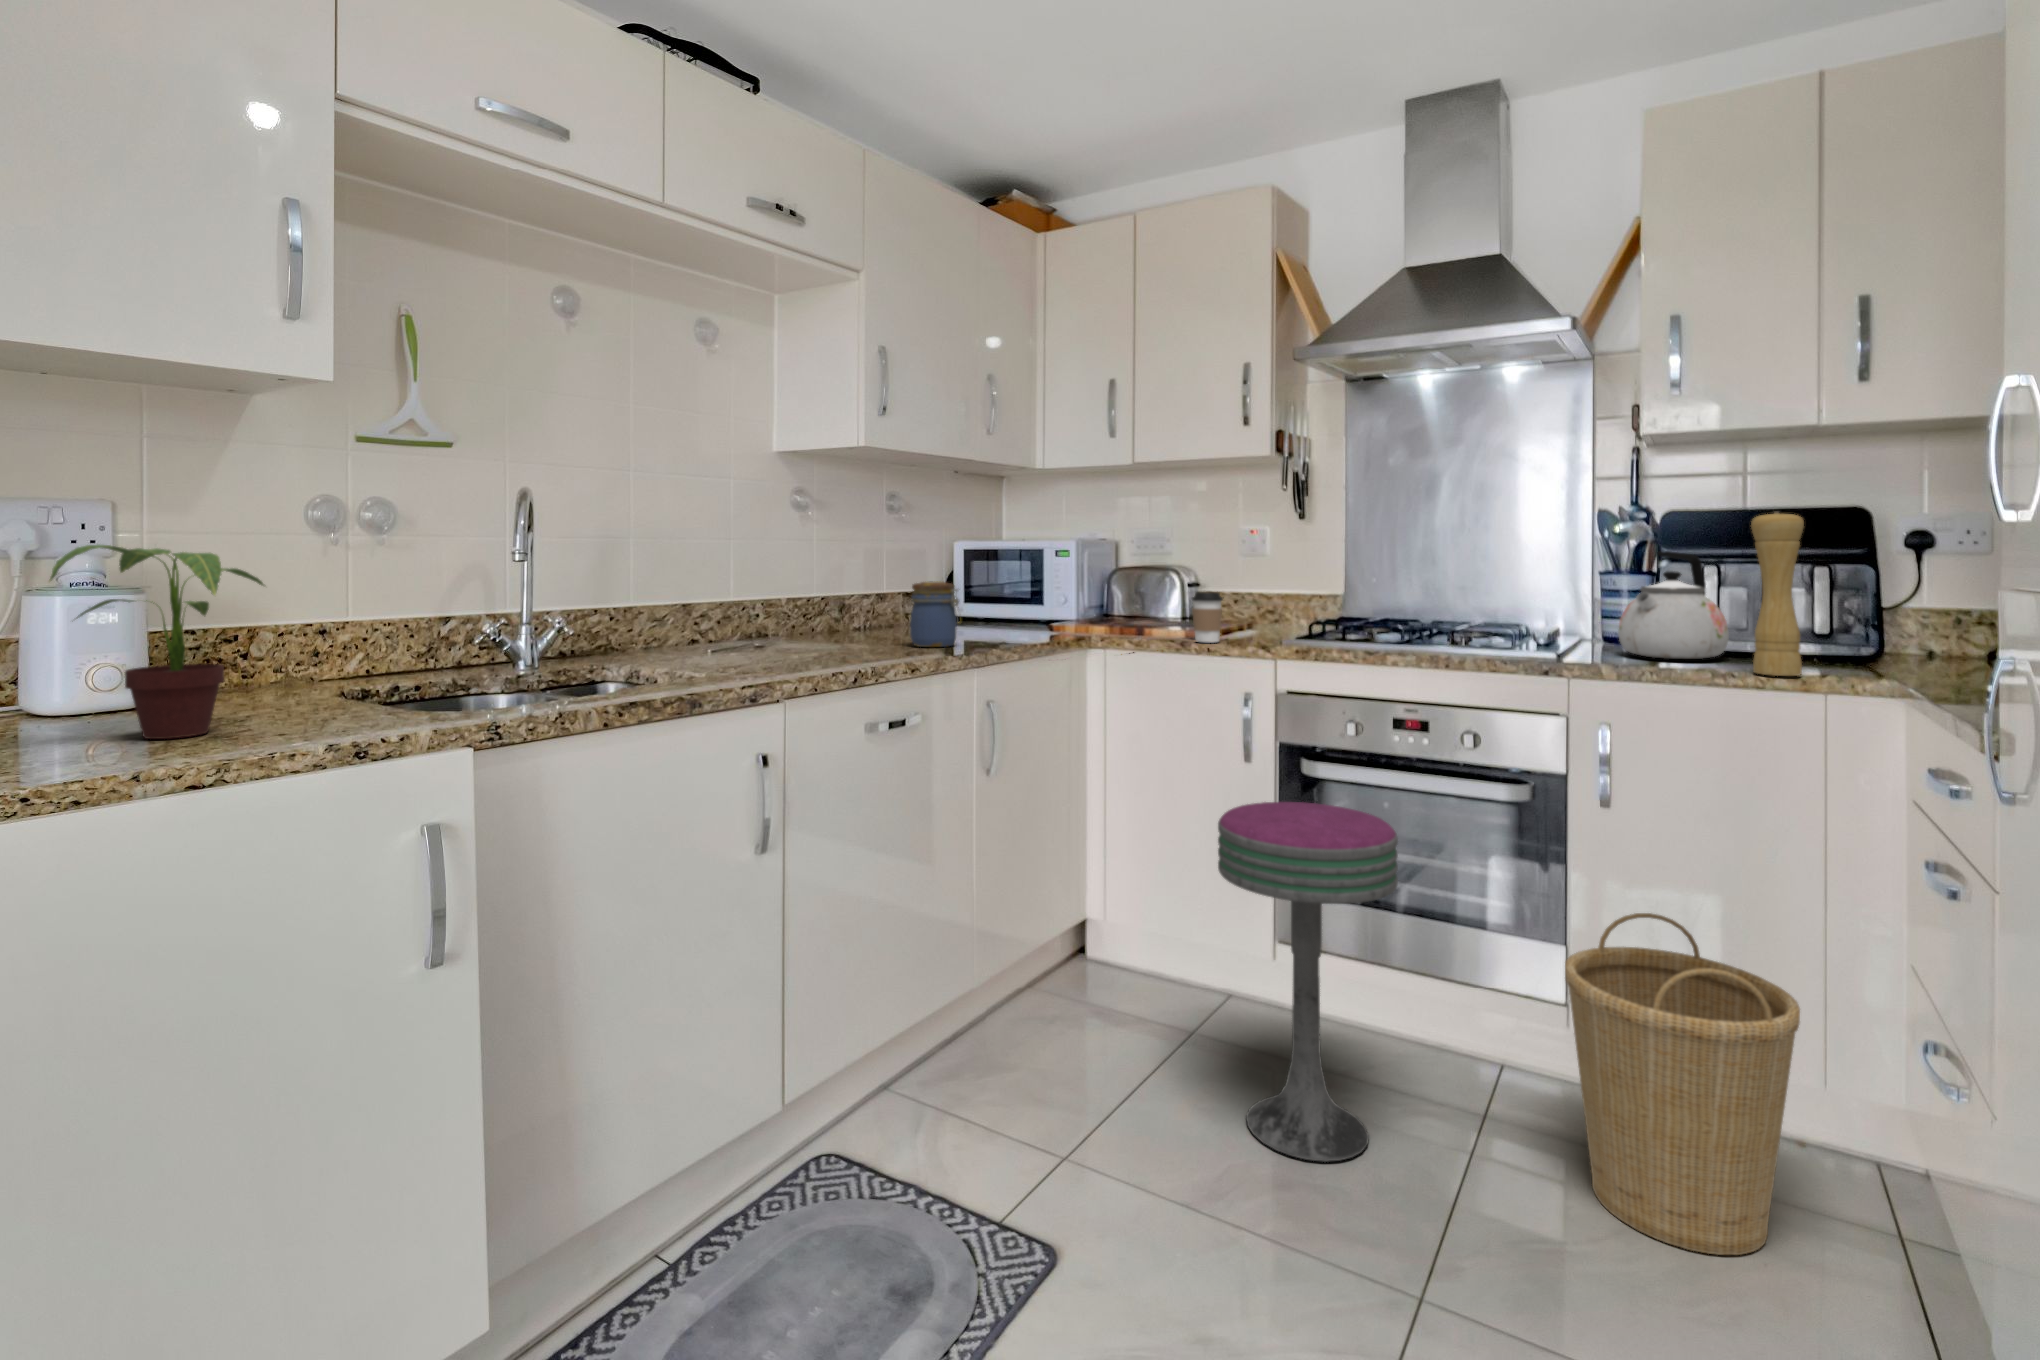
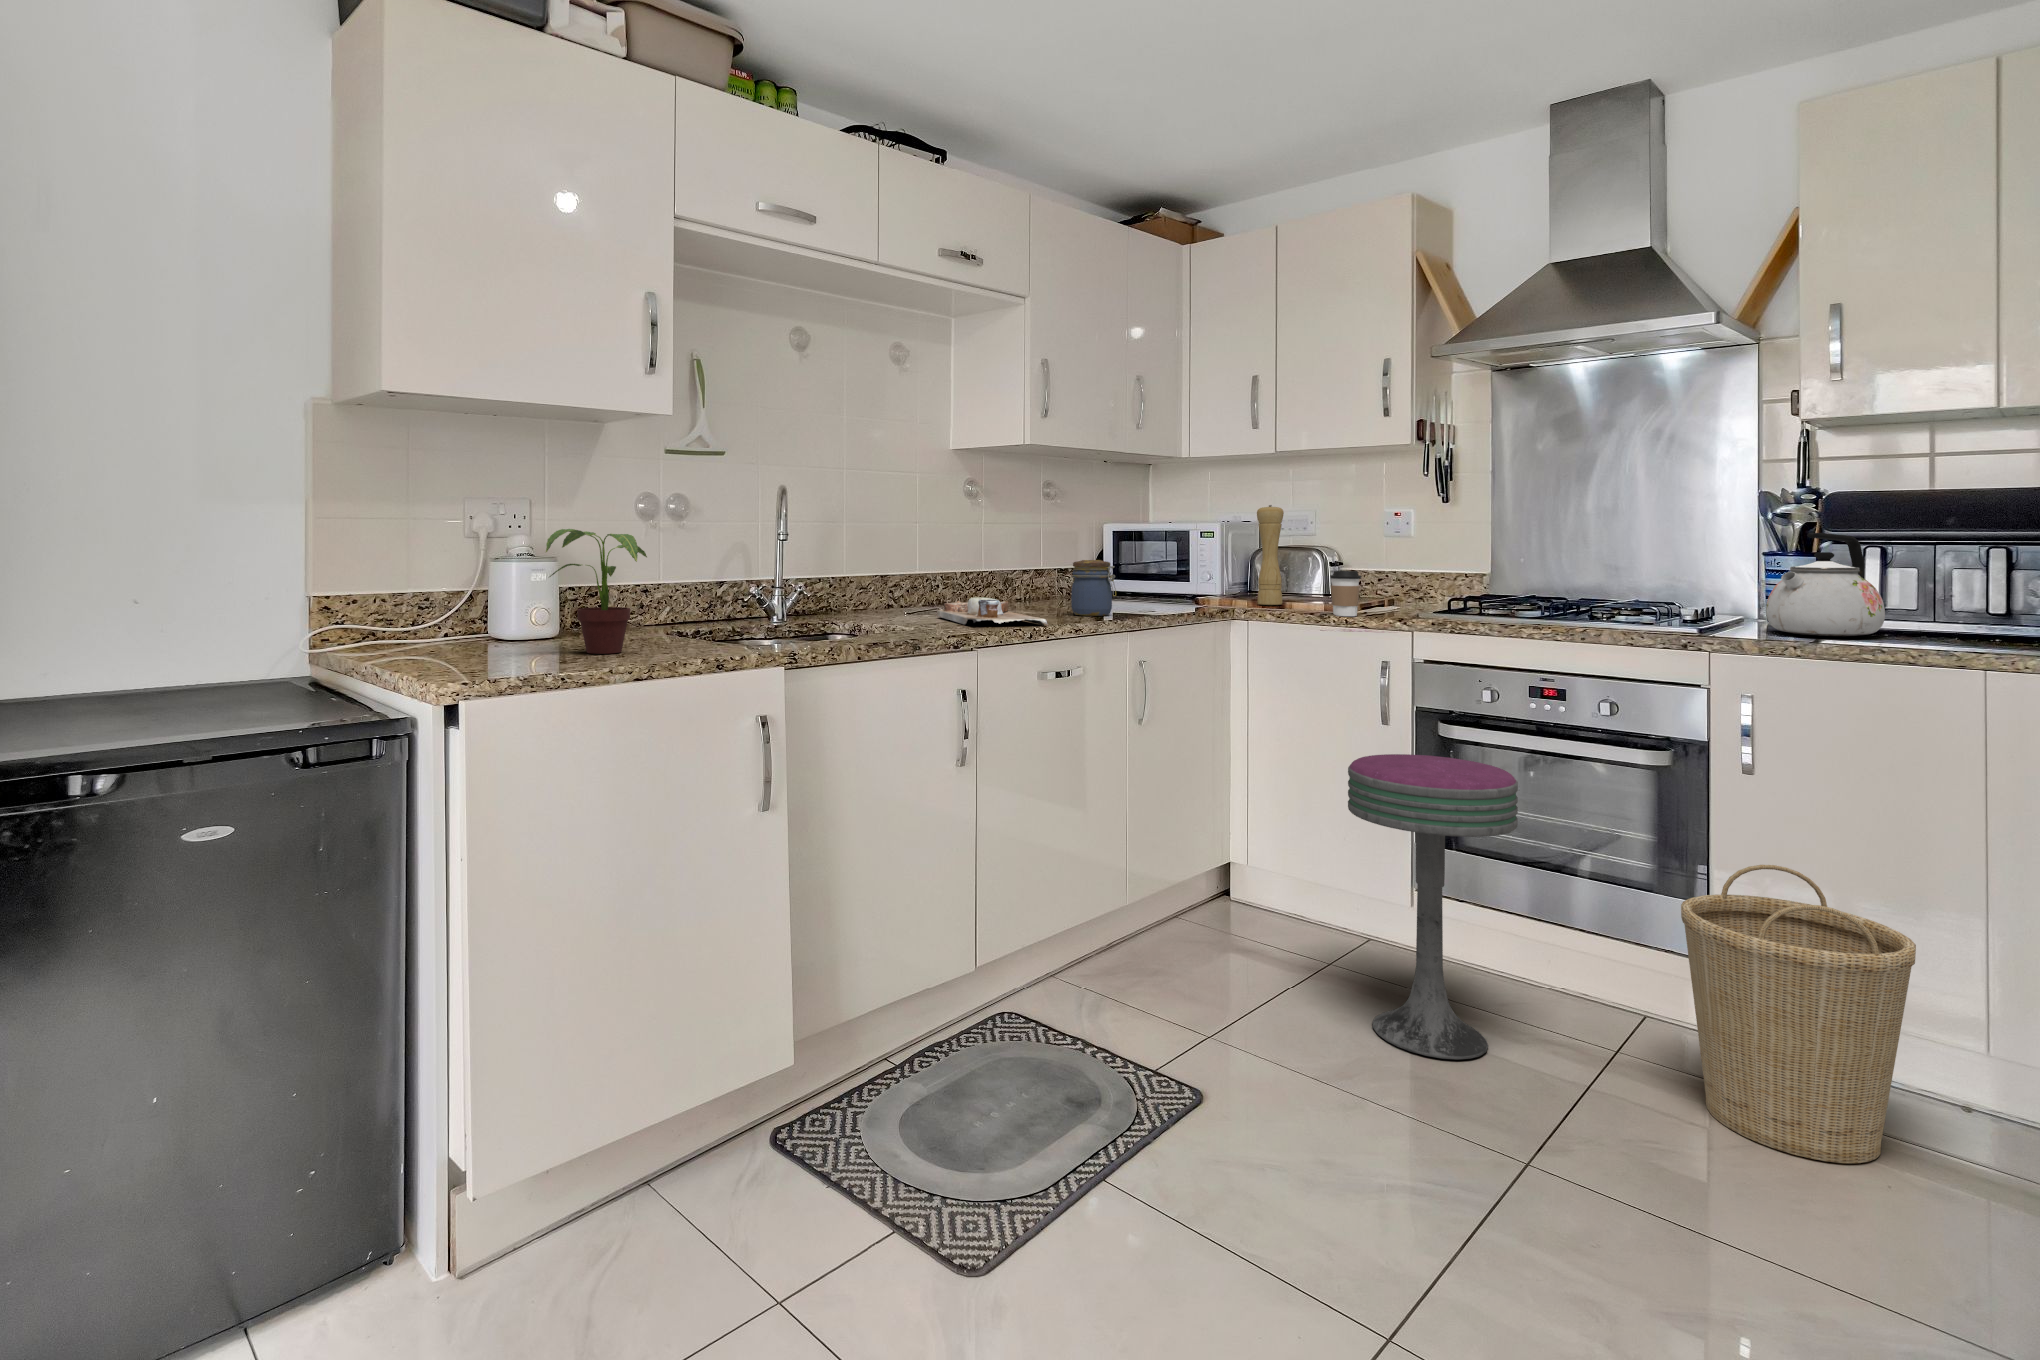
pepper mill: present [1751,511,1804,676] -> present [1257,505,1284,605]
cutting board: none [748,629,876,665] -> present [937,597,1048,626]

